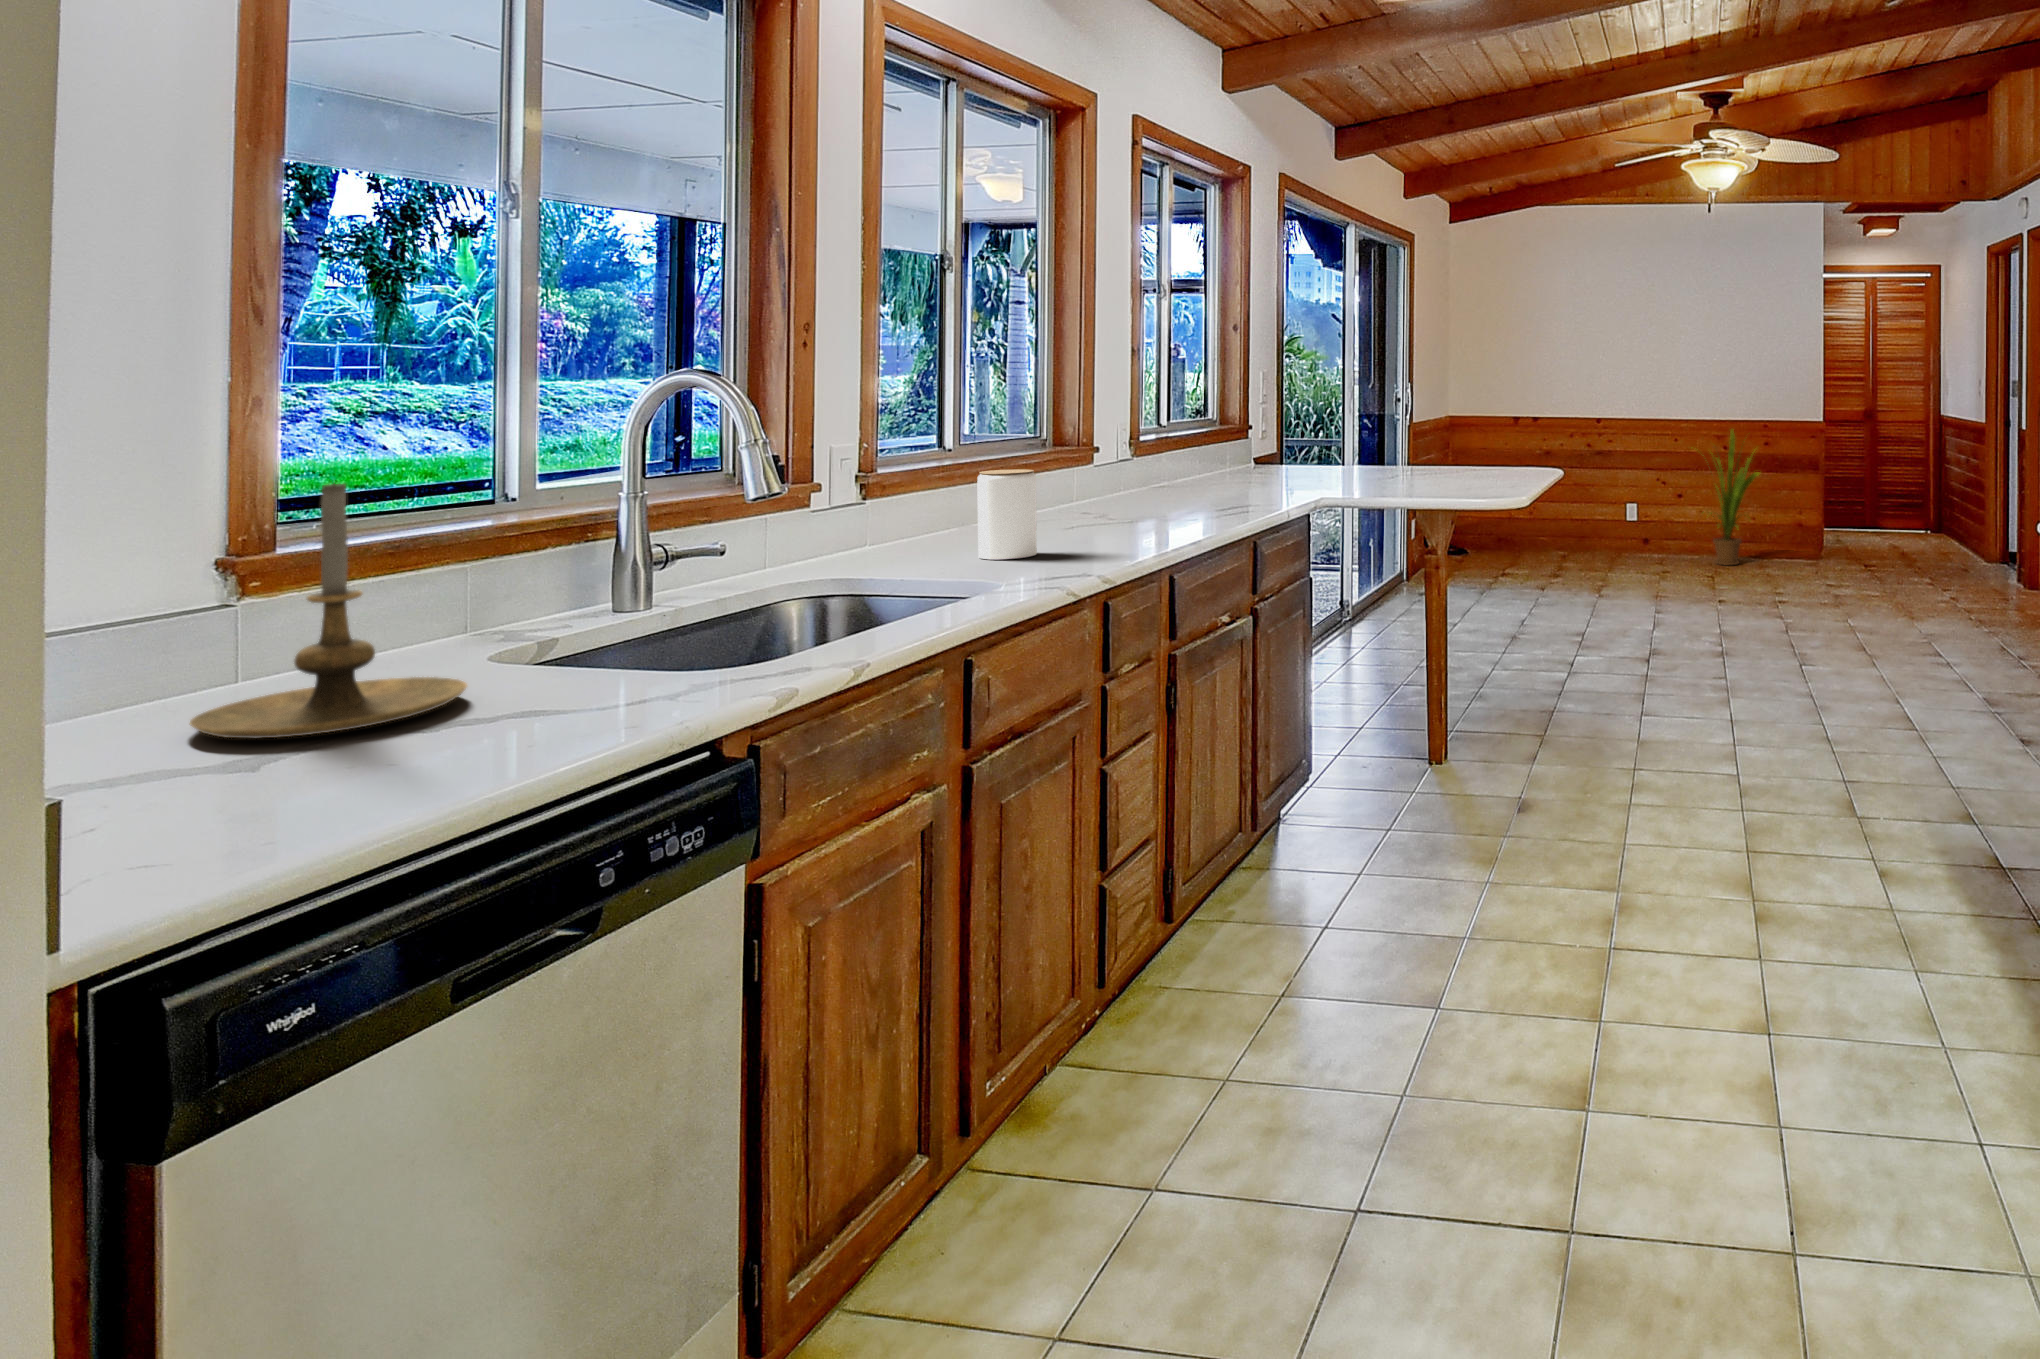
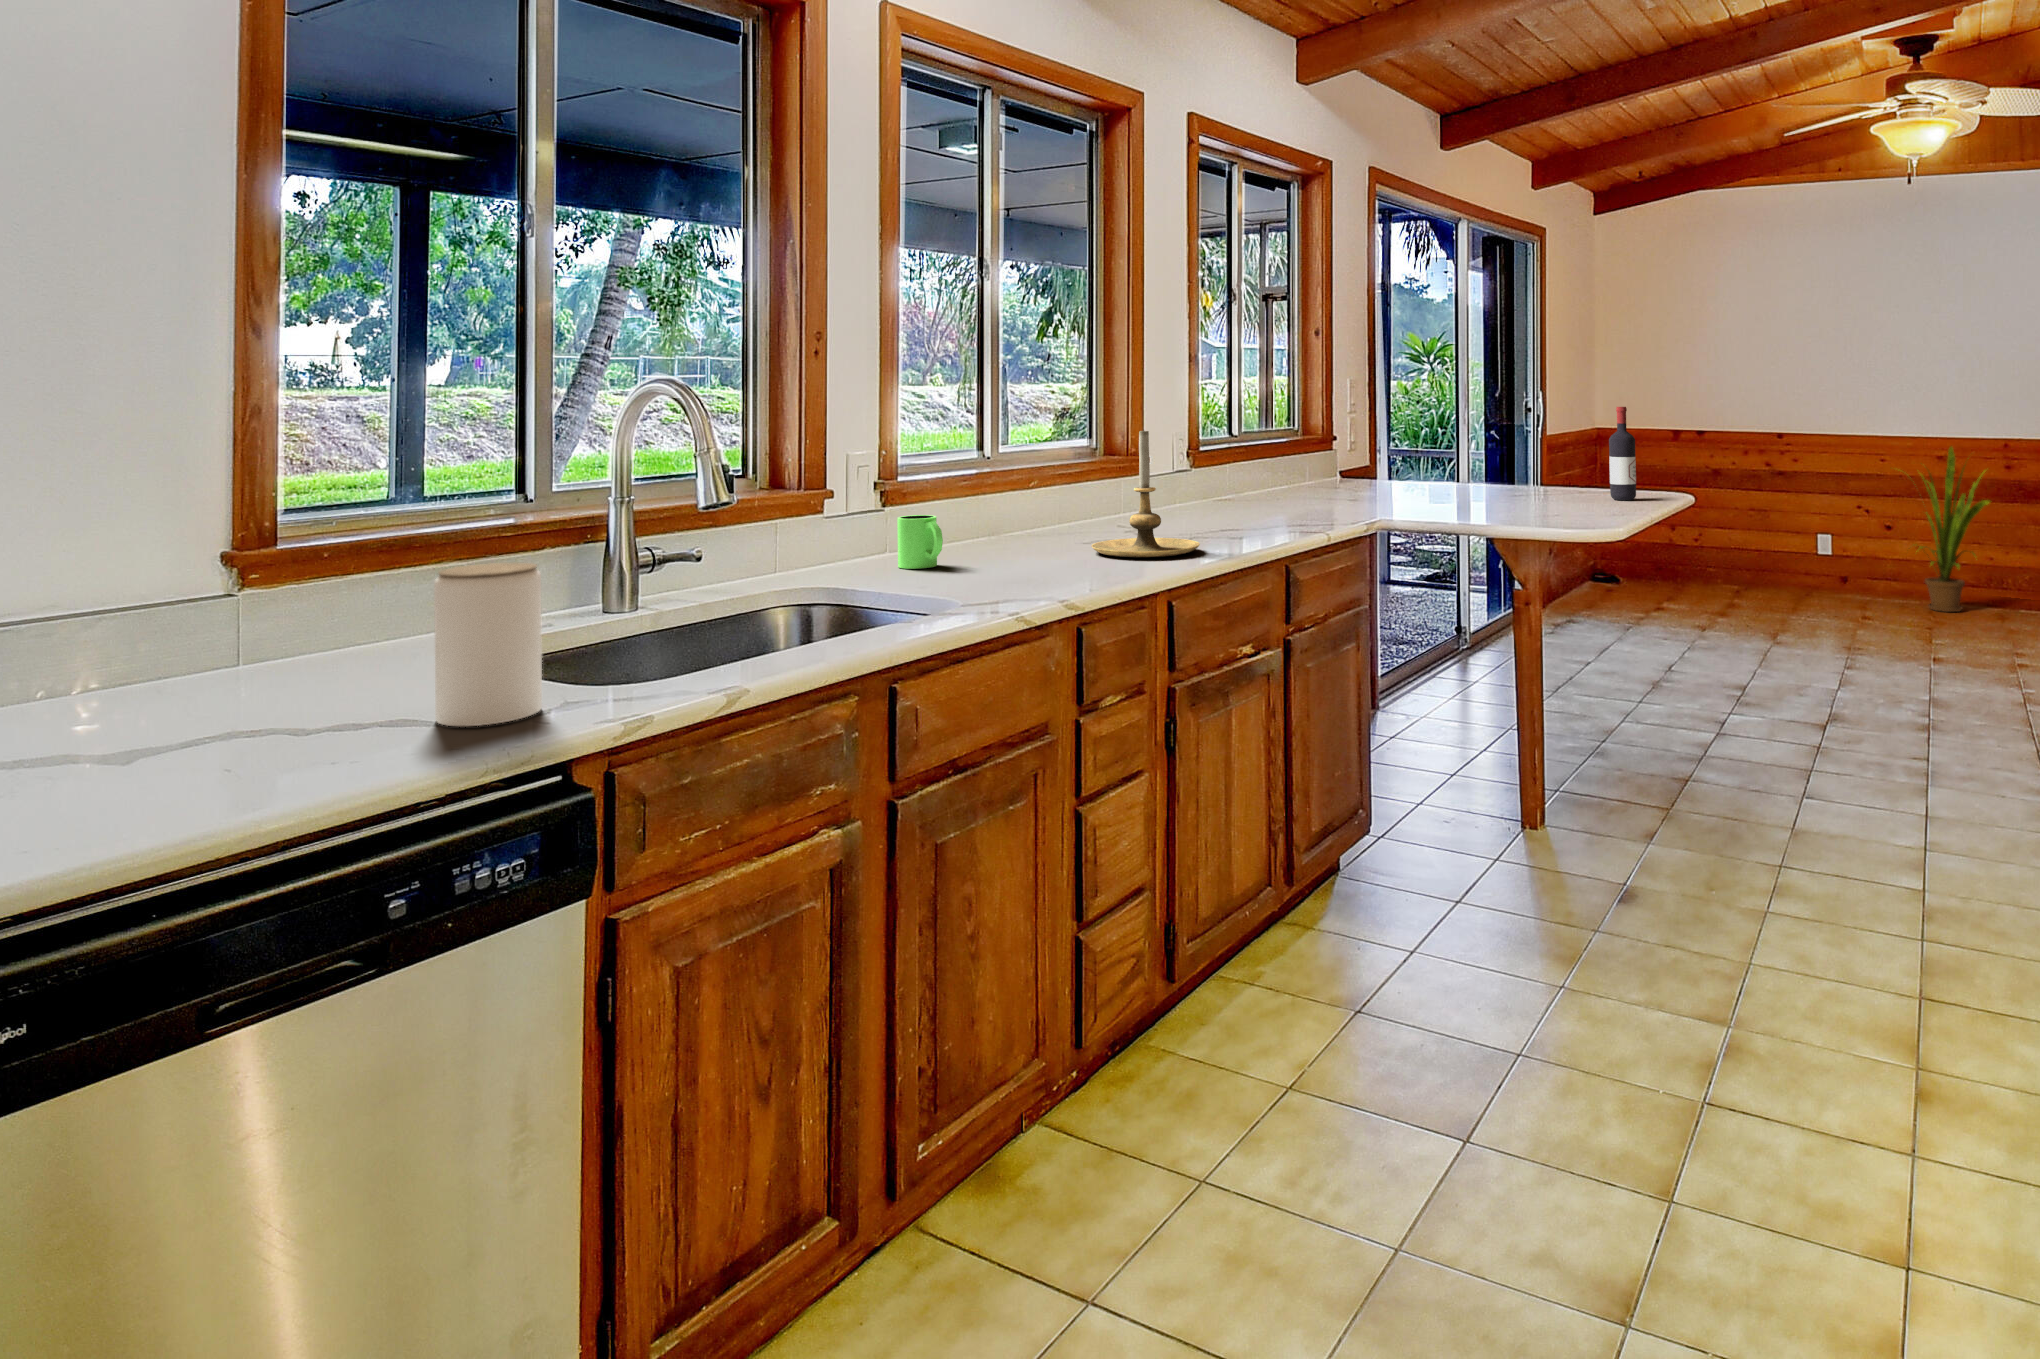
wine bottle: none [1500,396,1521,477] -> present [1609,407,1636,500]
jar: present [977,469,1037,559] -> present [434,562,542,726]
candle holder: present [190,483,467,739] -> present [1091,430,1200,557]
mug: none [893,505,946,558] -> present [897,515,943,569]

